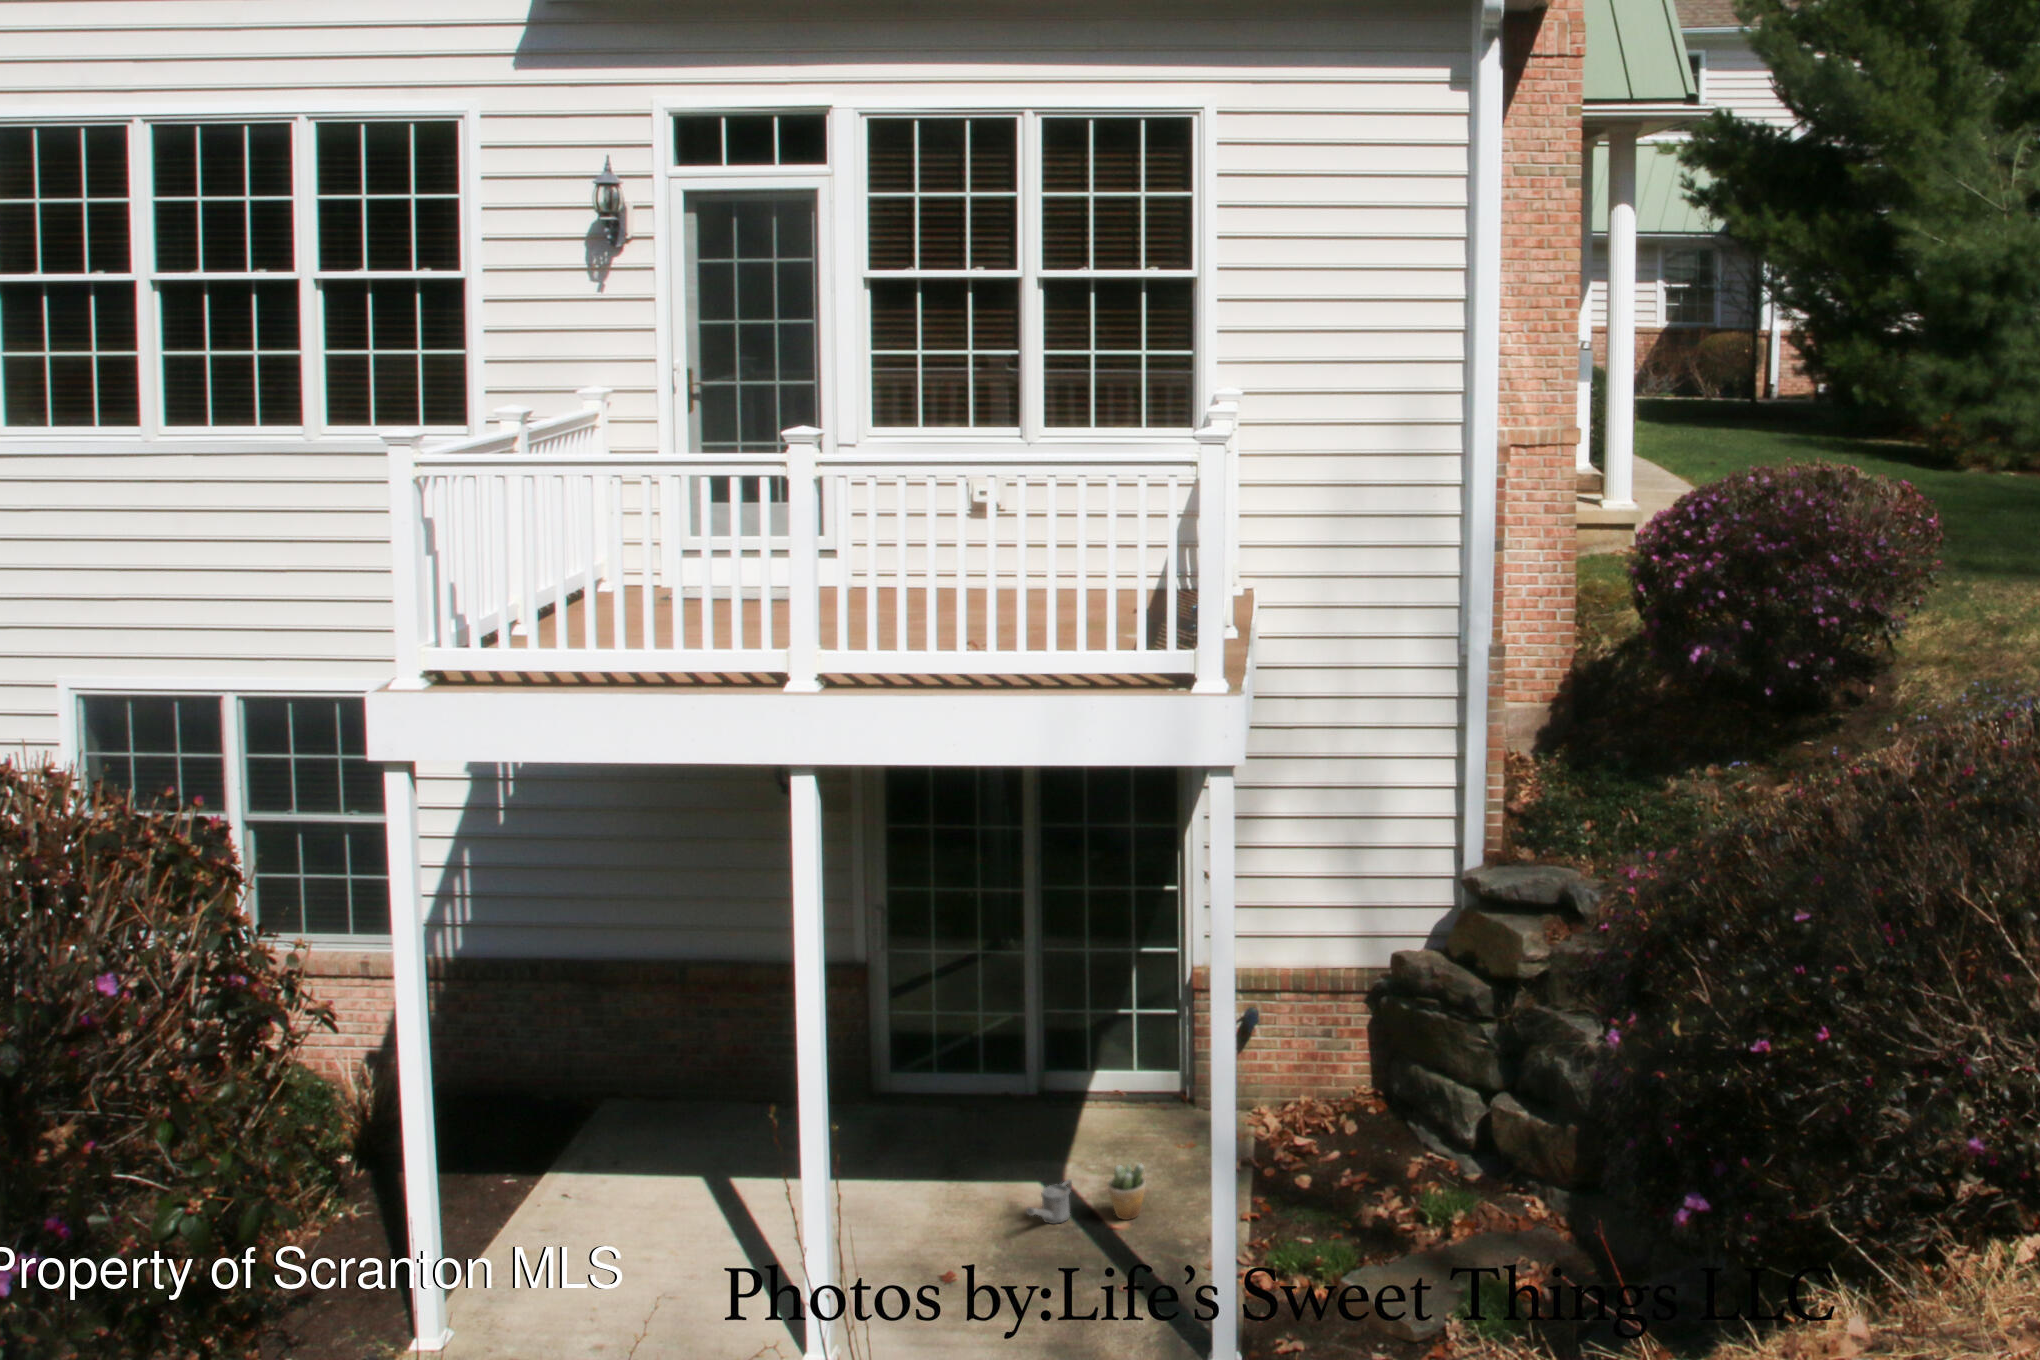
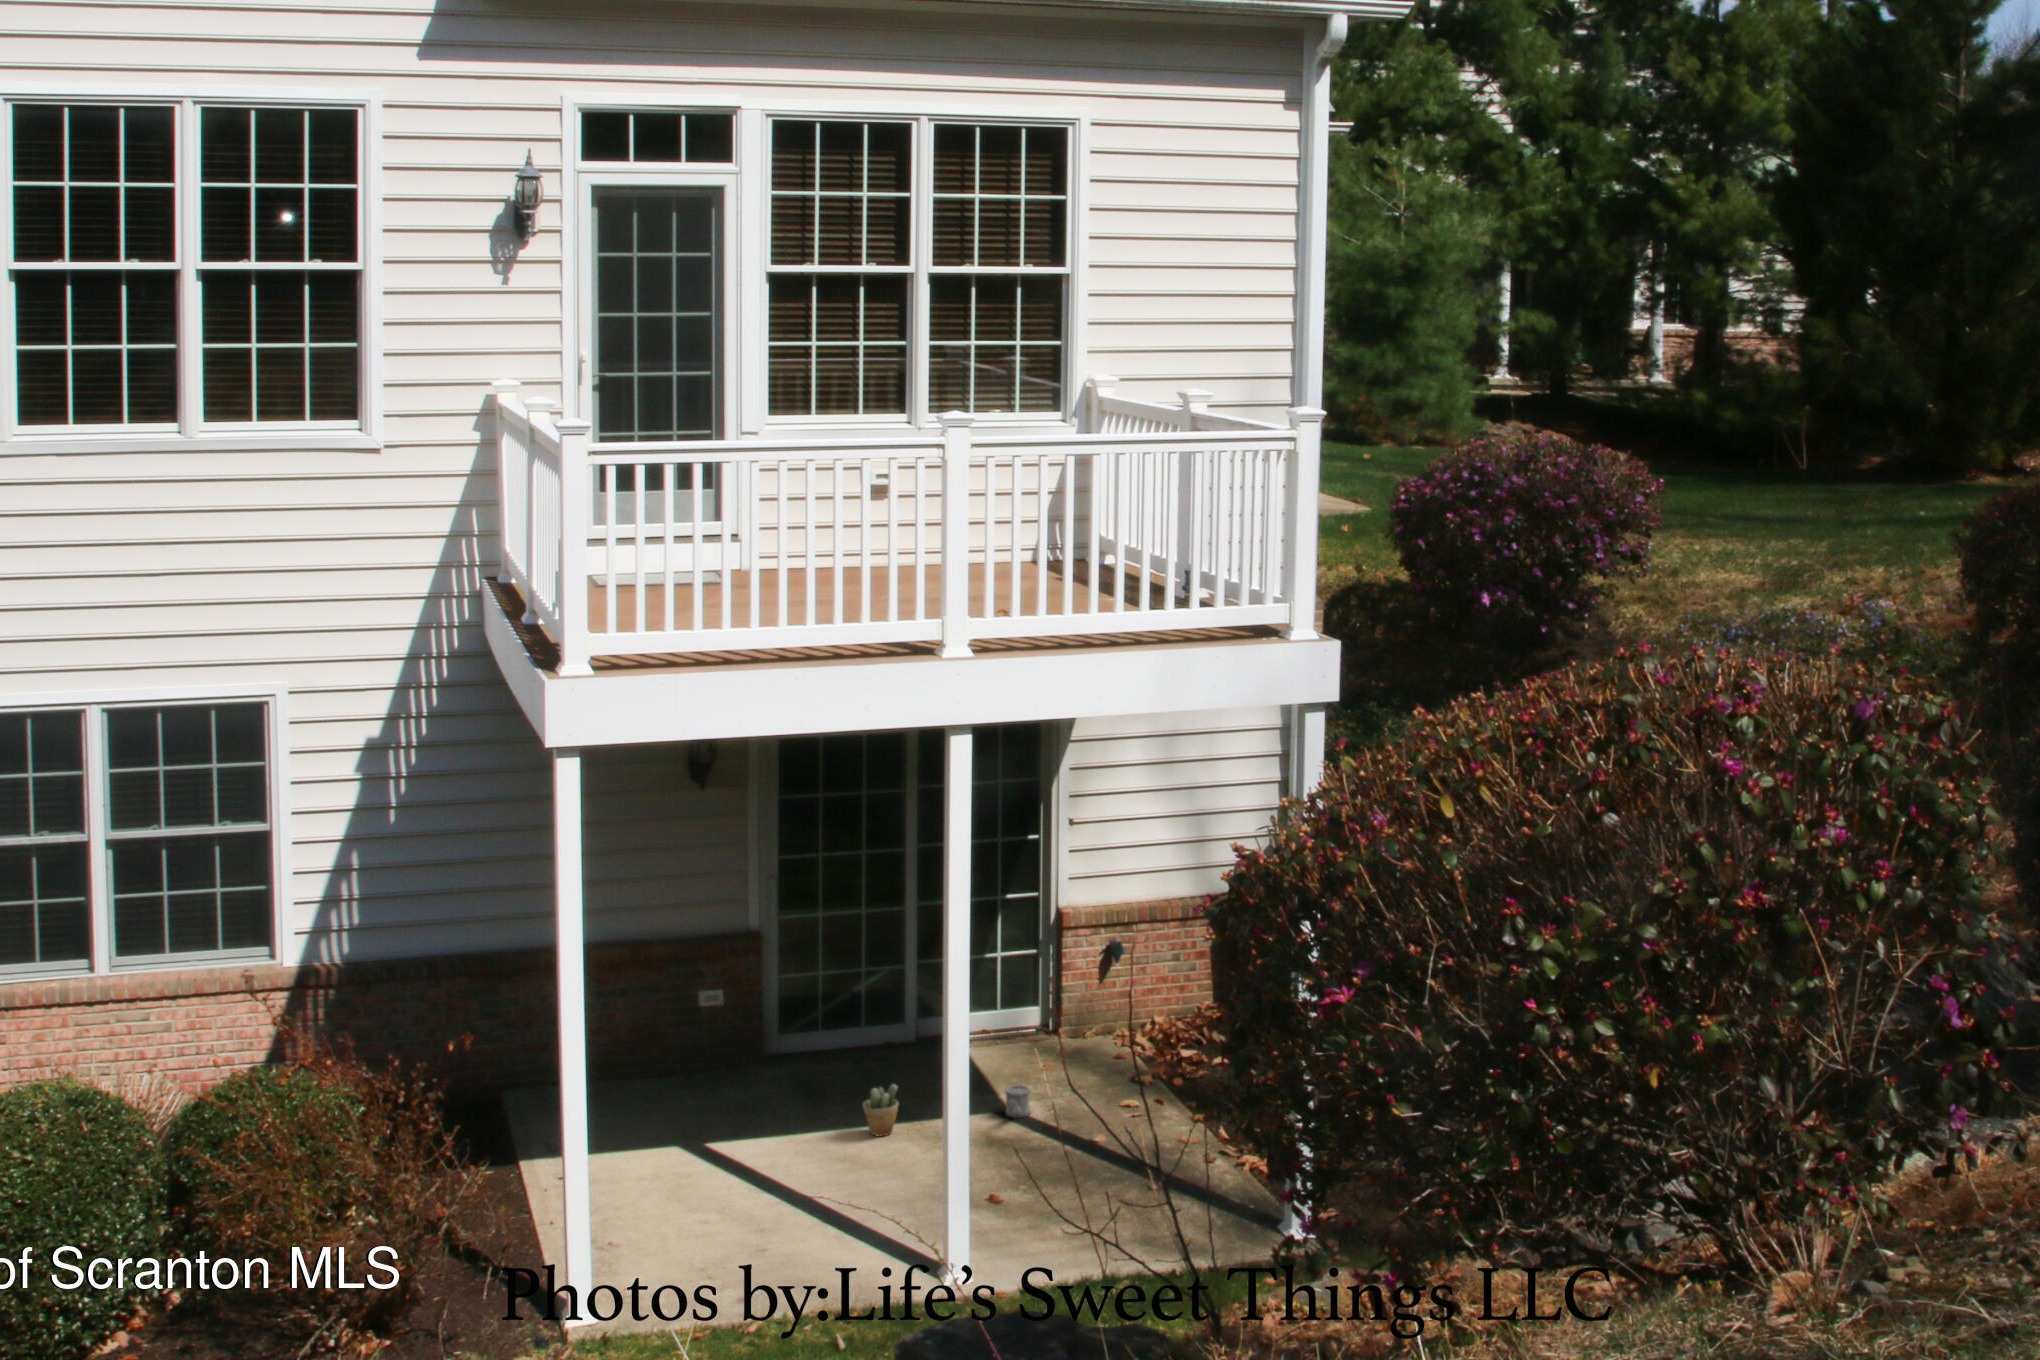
potted plant: present [1108,1163,1146,1220] -> present [863,1084,898,1136]

